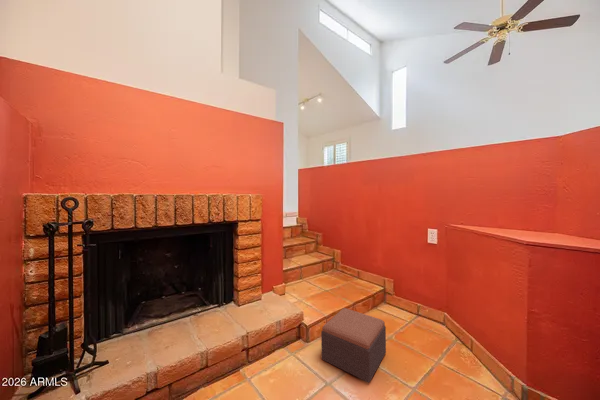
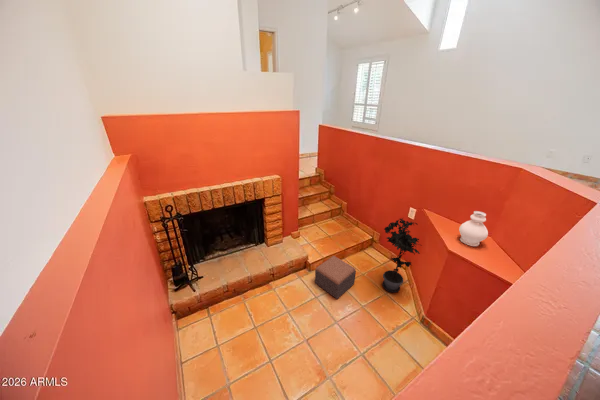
decorative vase: none [523,193,572,241] -> present [459,211,488,246]
potted plant: none [412,229,479,359] -> present [382,218,420,292]

